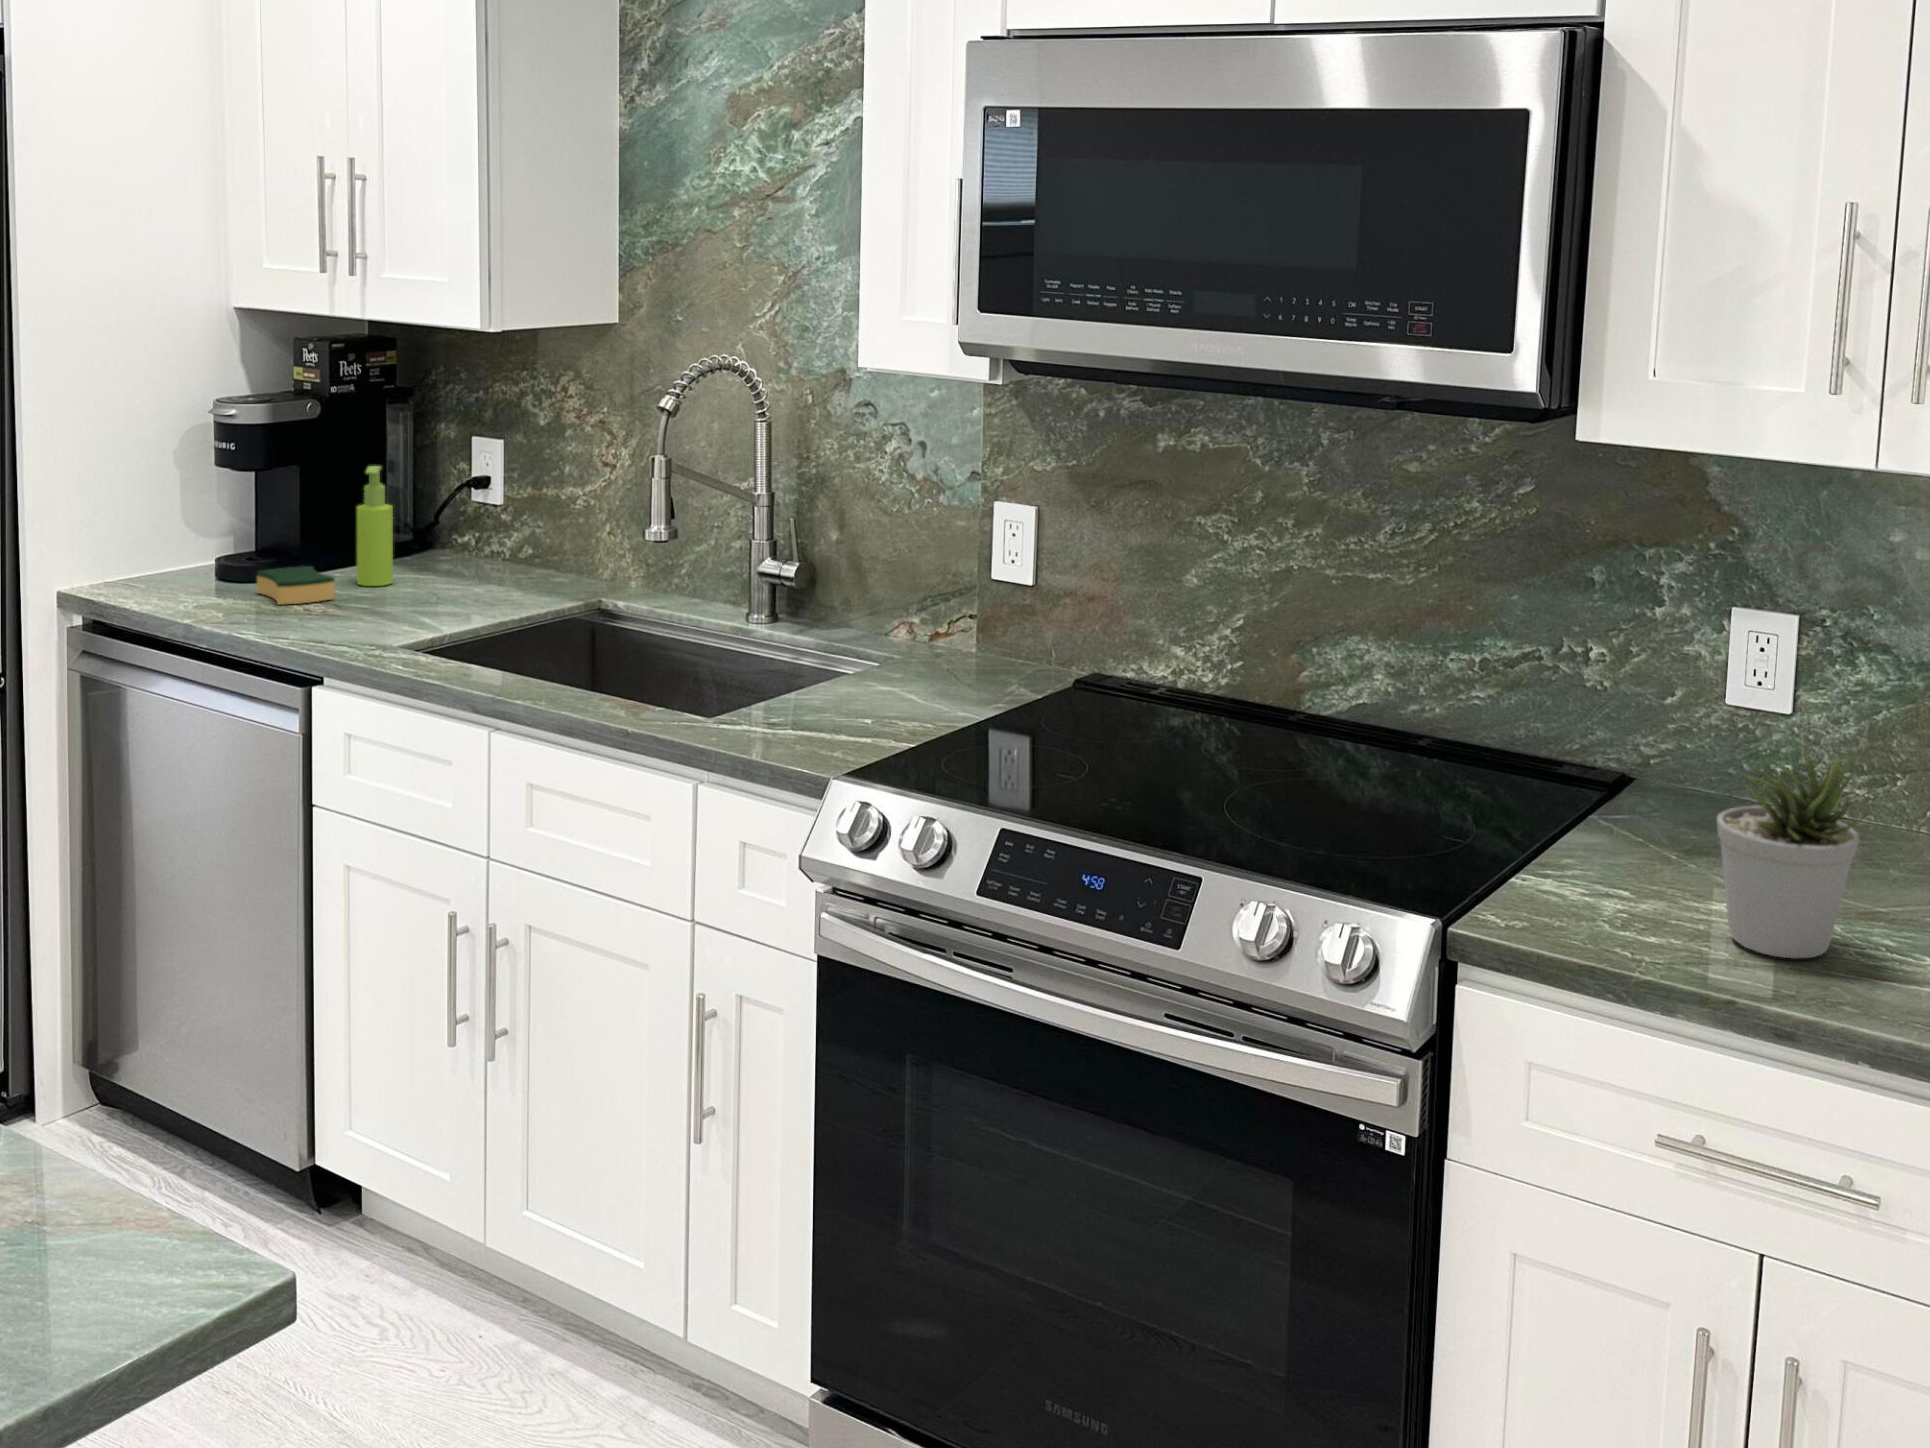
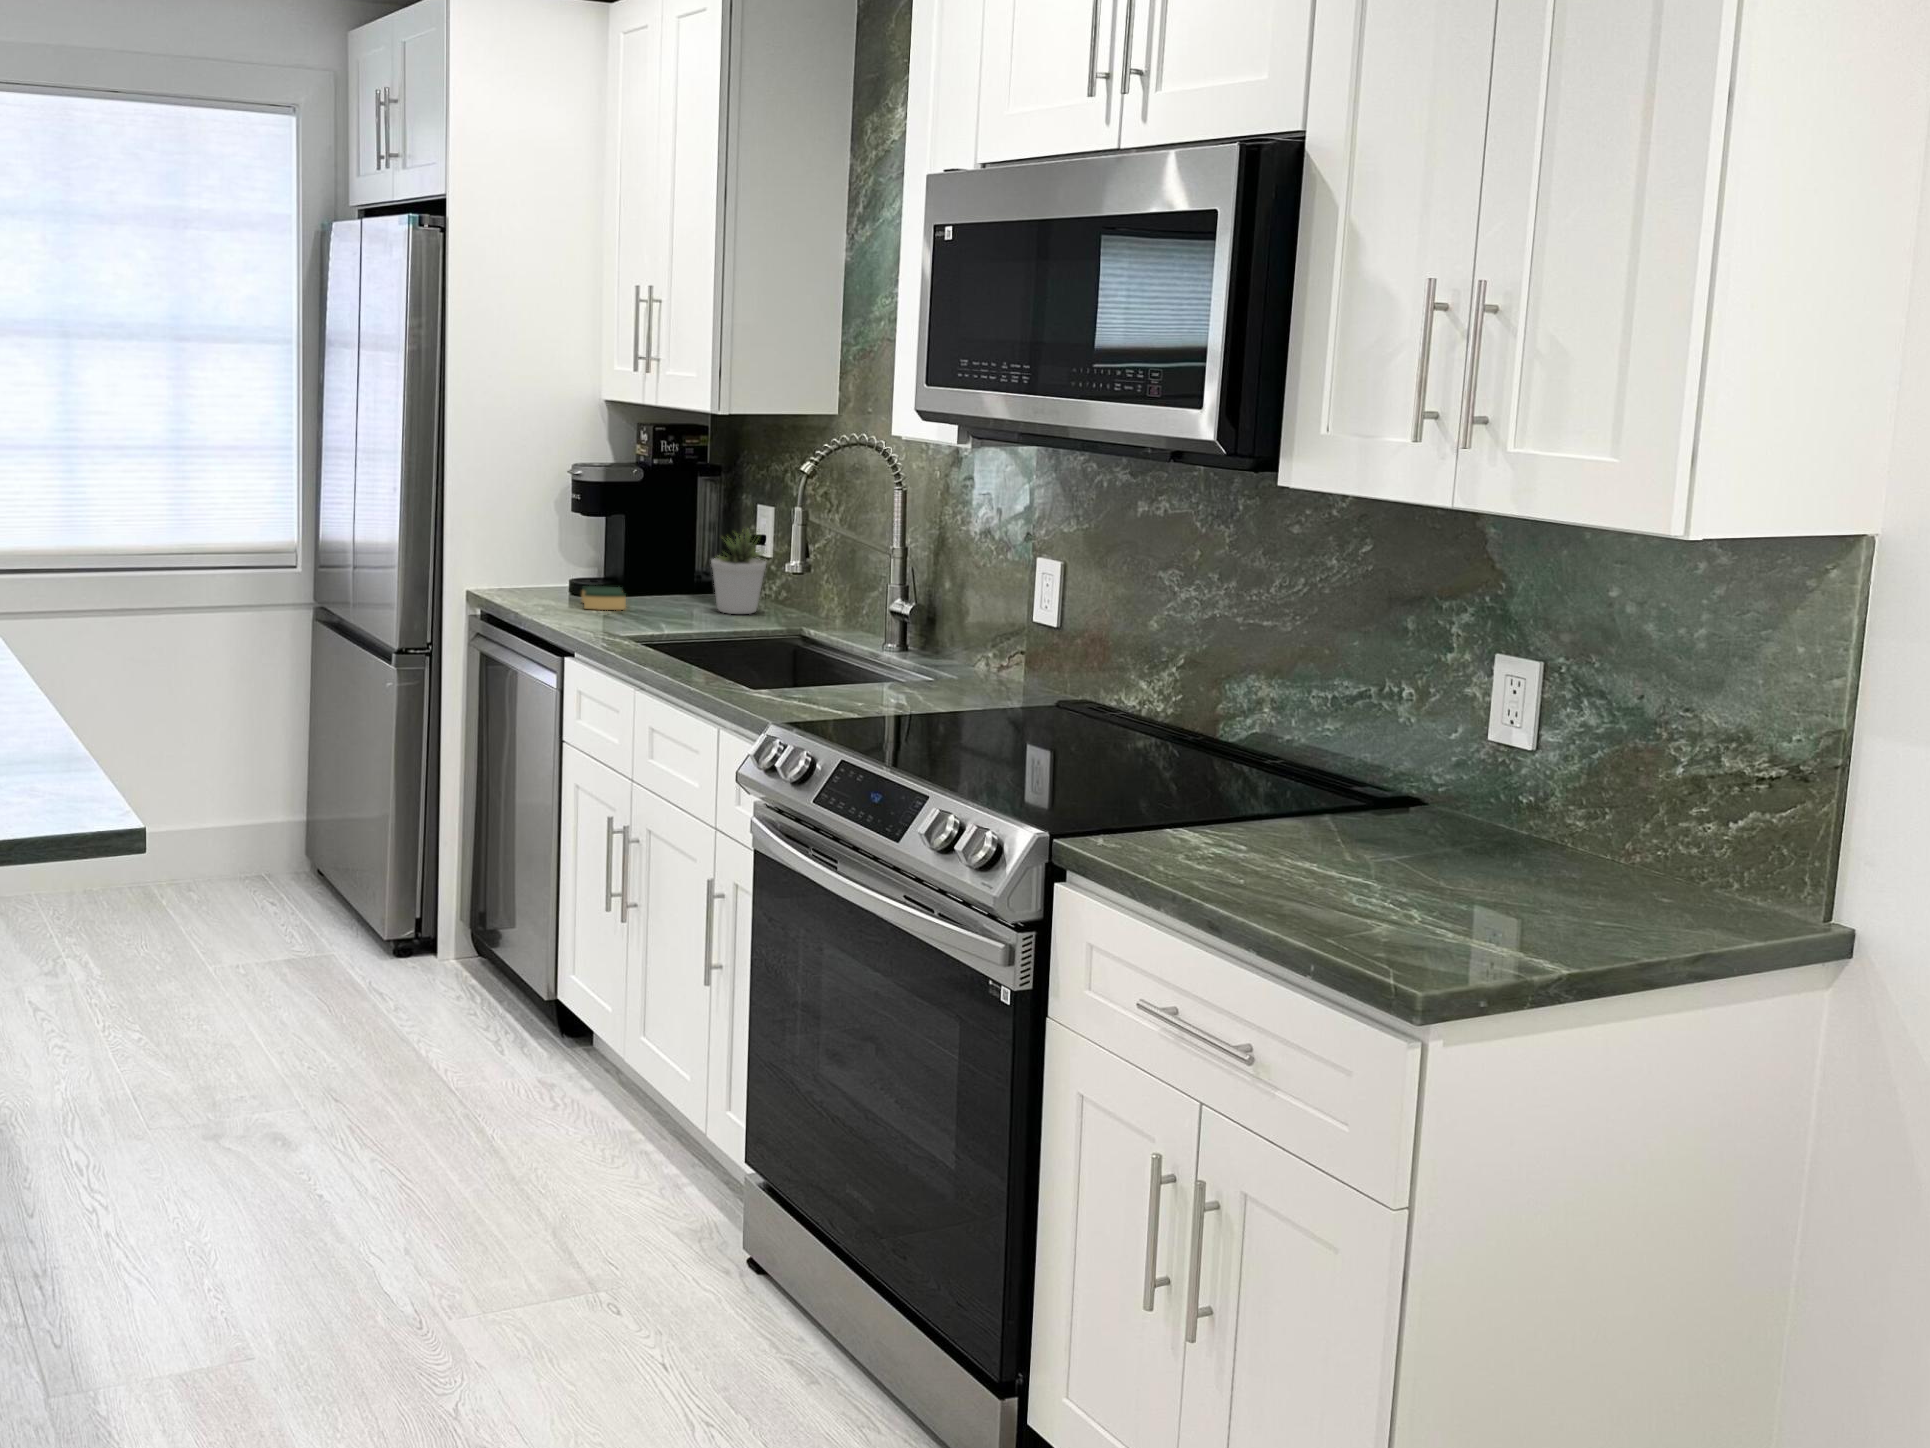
soap dispenser: present [357,466,393,586] -> none [654,518,682,606]
potted plant: present [1717,750,1867,958] -> present [711,532,766,614]

